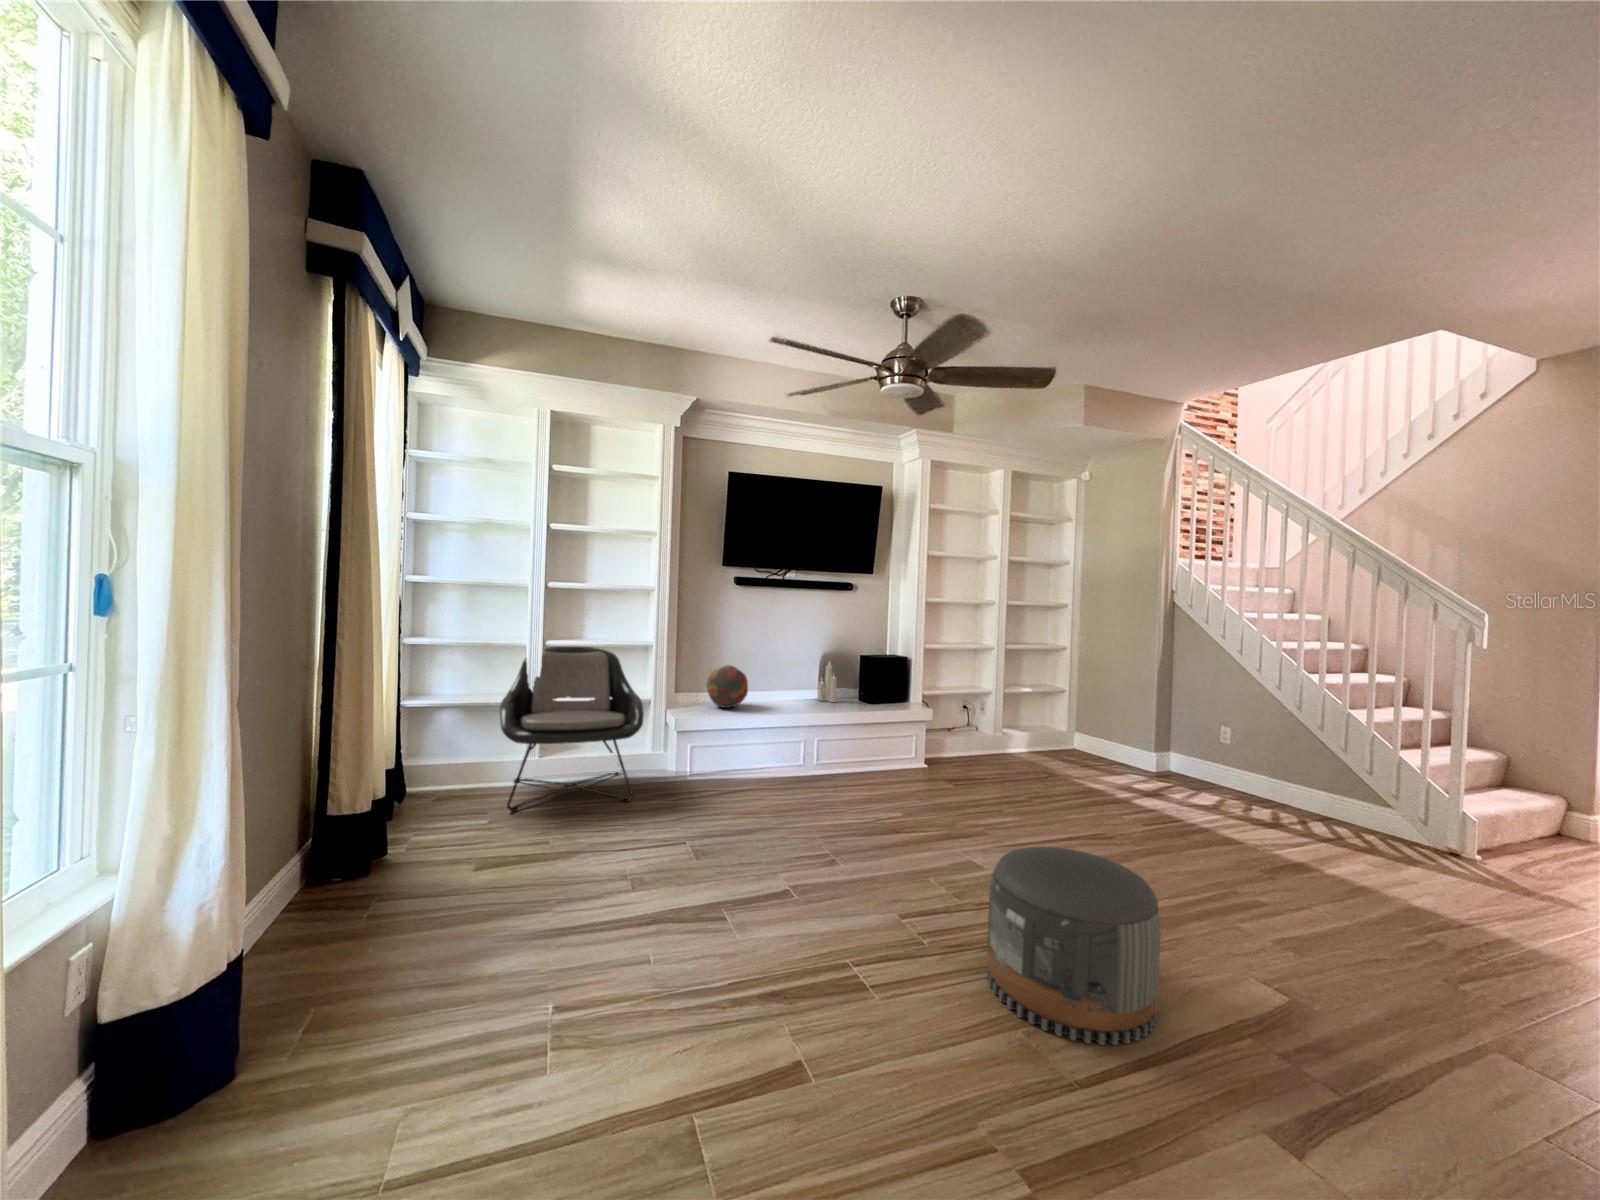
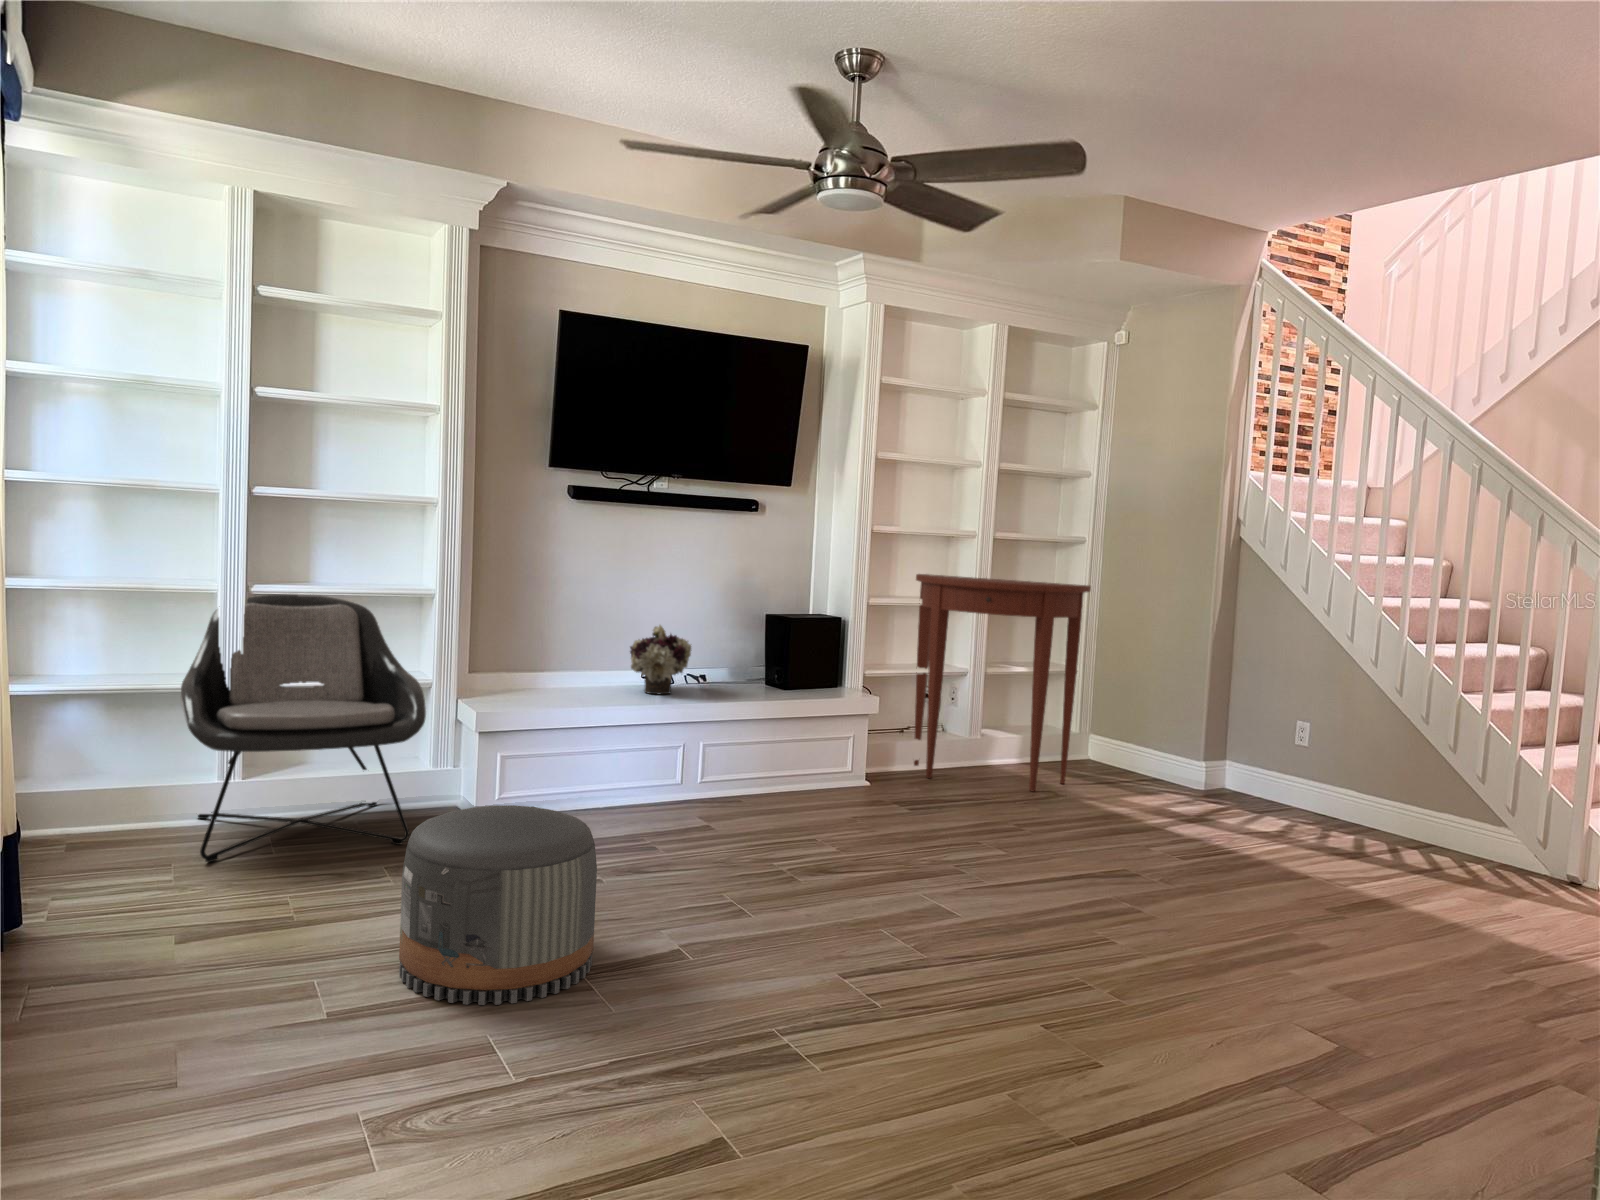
console table: none [954,629,1071,772] -> present [914,574,1091,792]
flower arrangement: none [773,662,811,706] -> present [630,625,691,694]
decorative orb: present [707,665,748,708] -> none [522,628,591,697]
candle: present [818,665,837,702] -> none [700,619,732,688]
pouf: present [987,847,1161,1045] -> present [399,805,597,1005]

